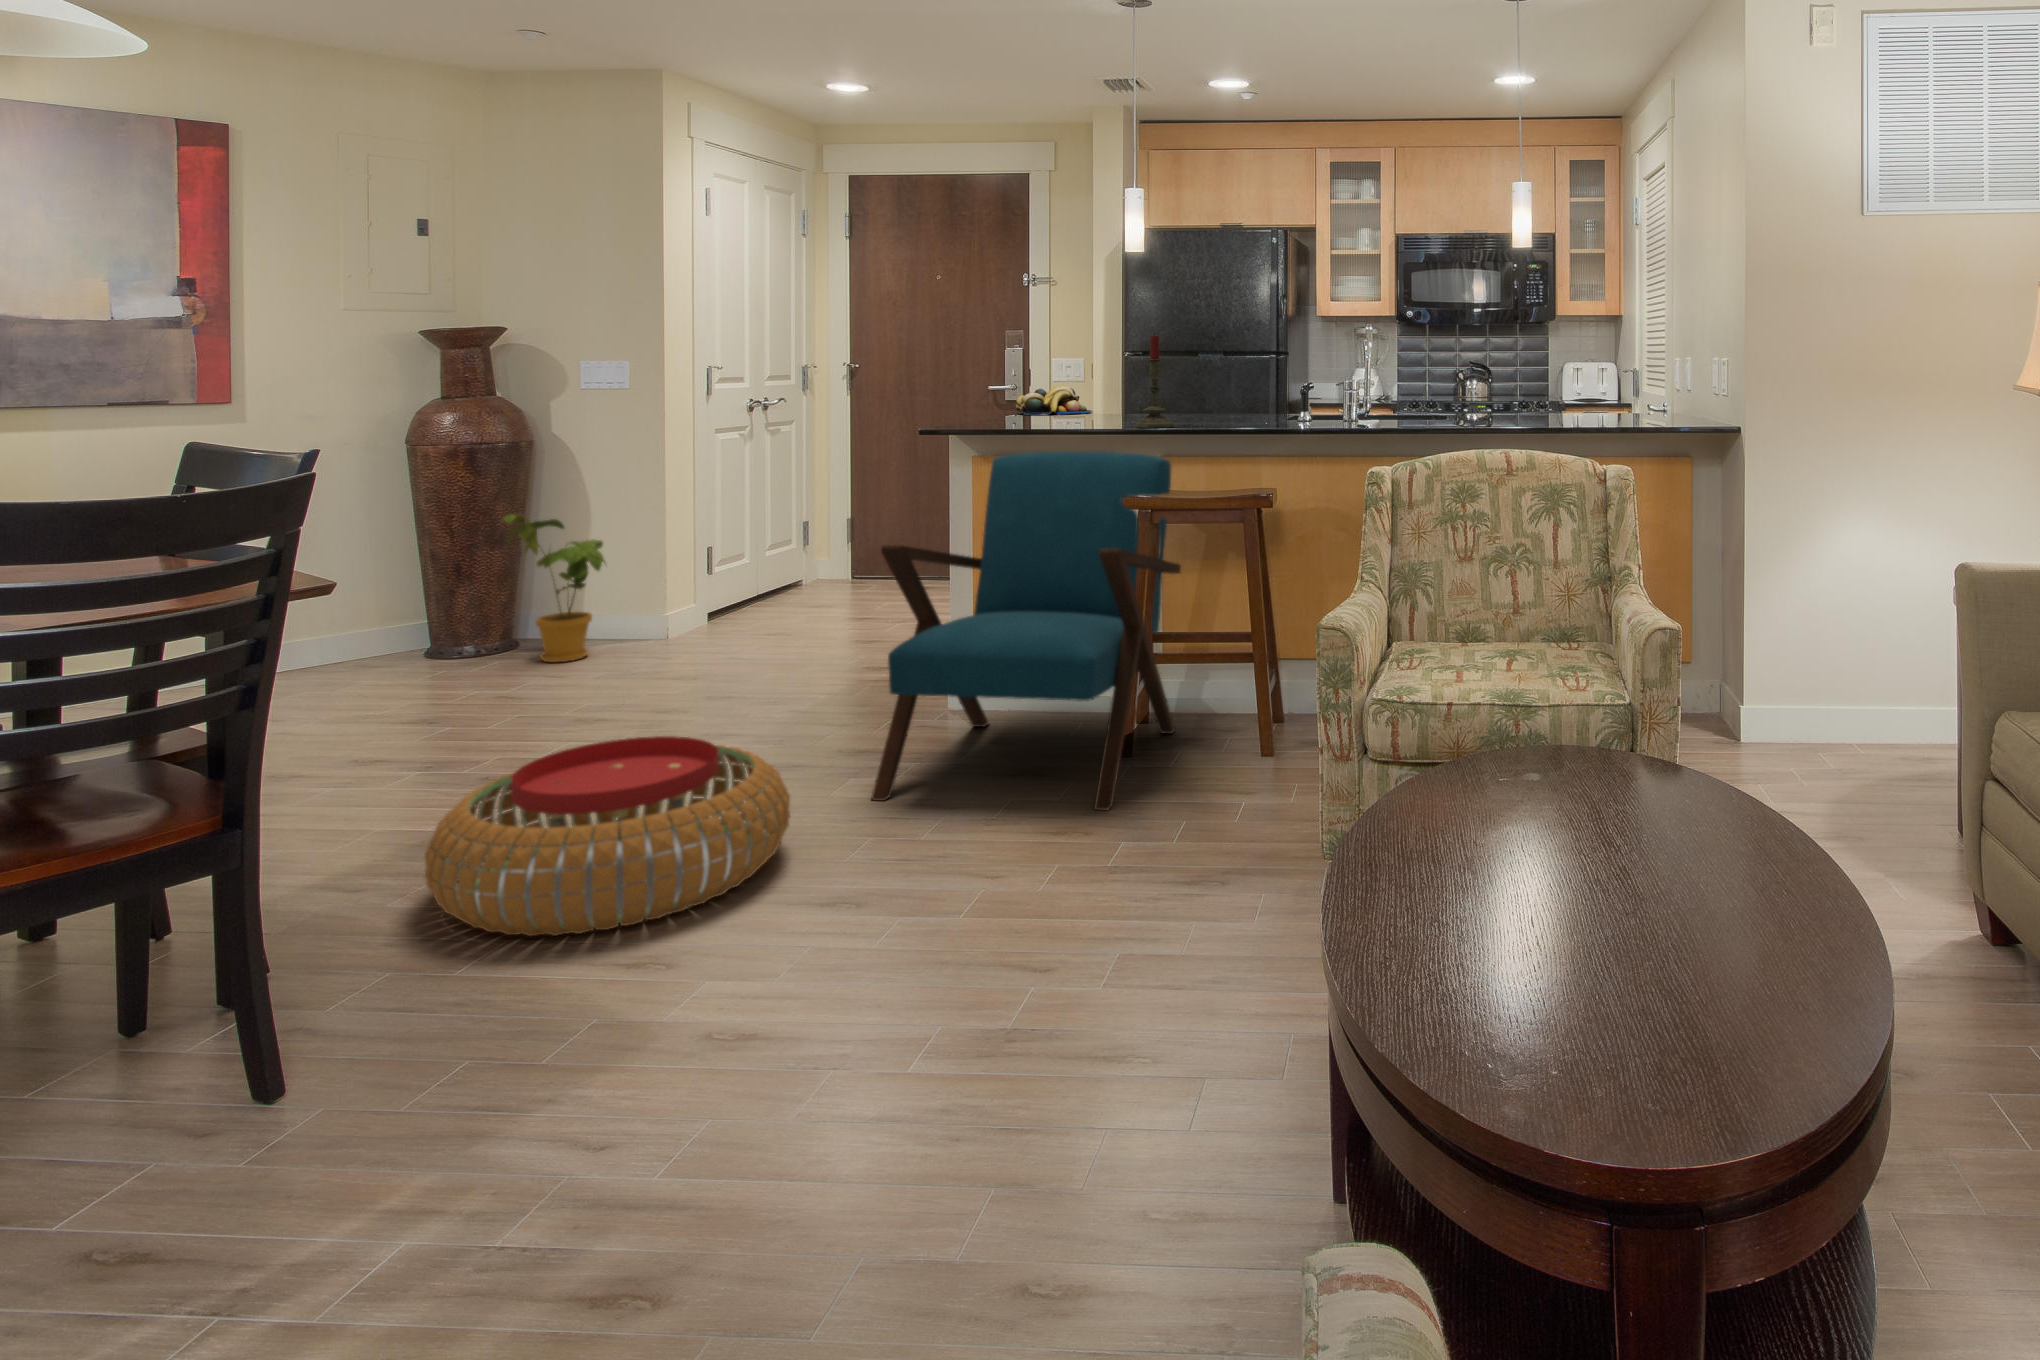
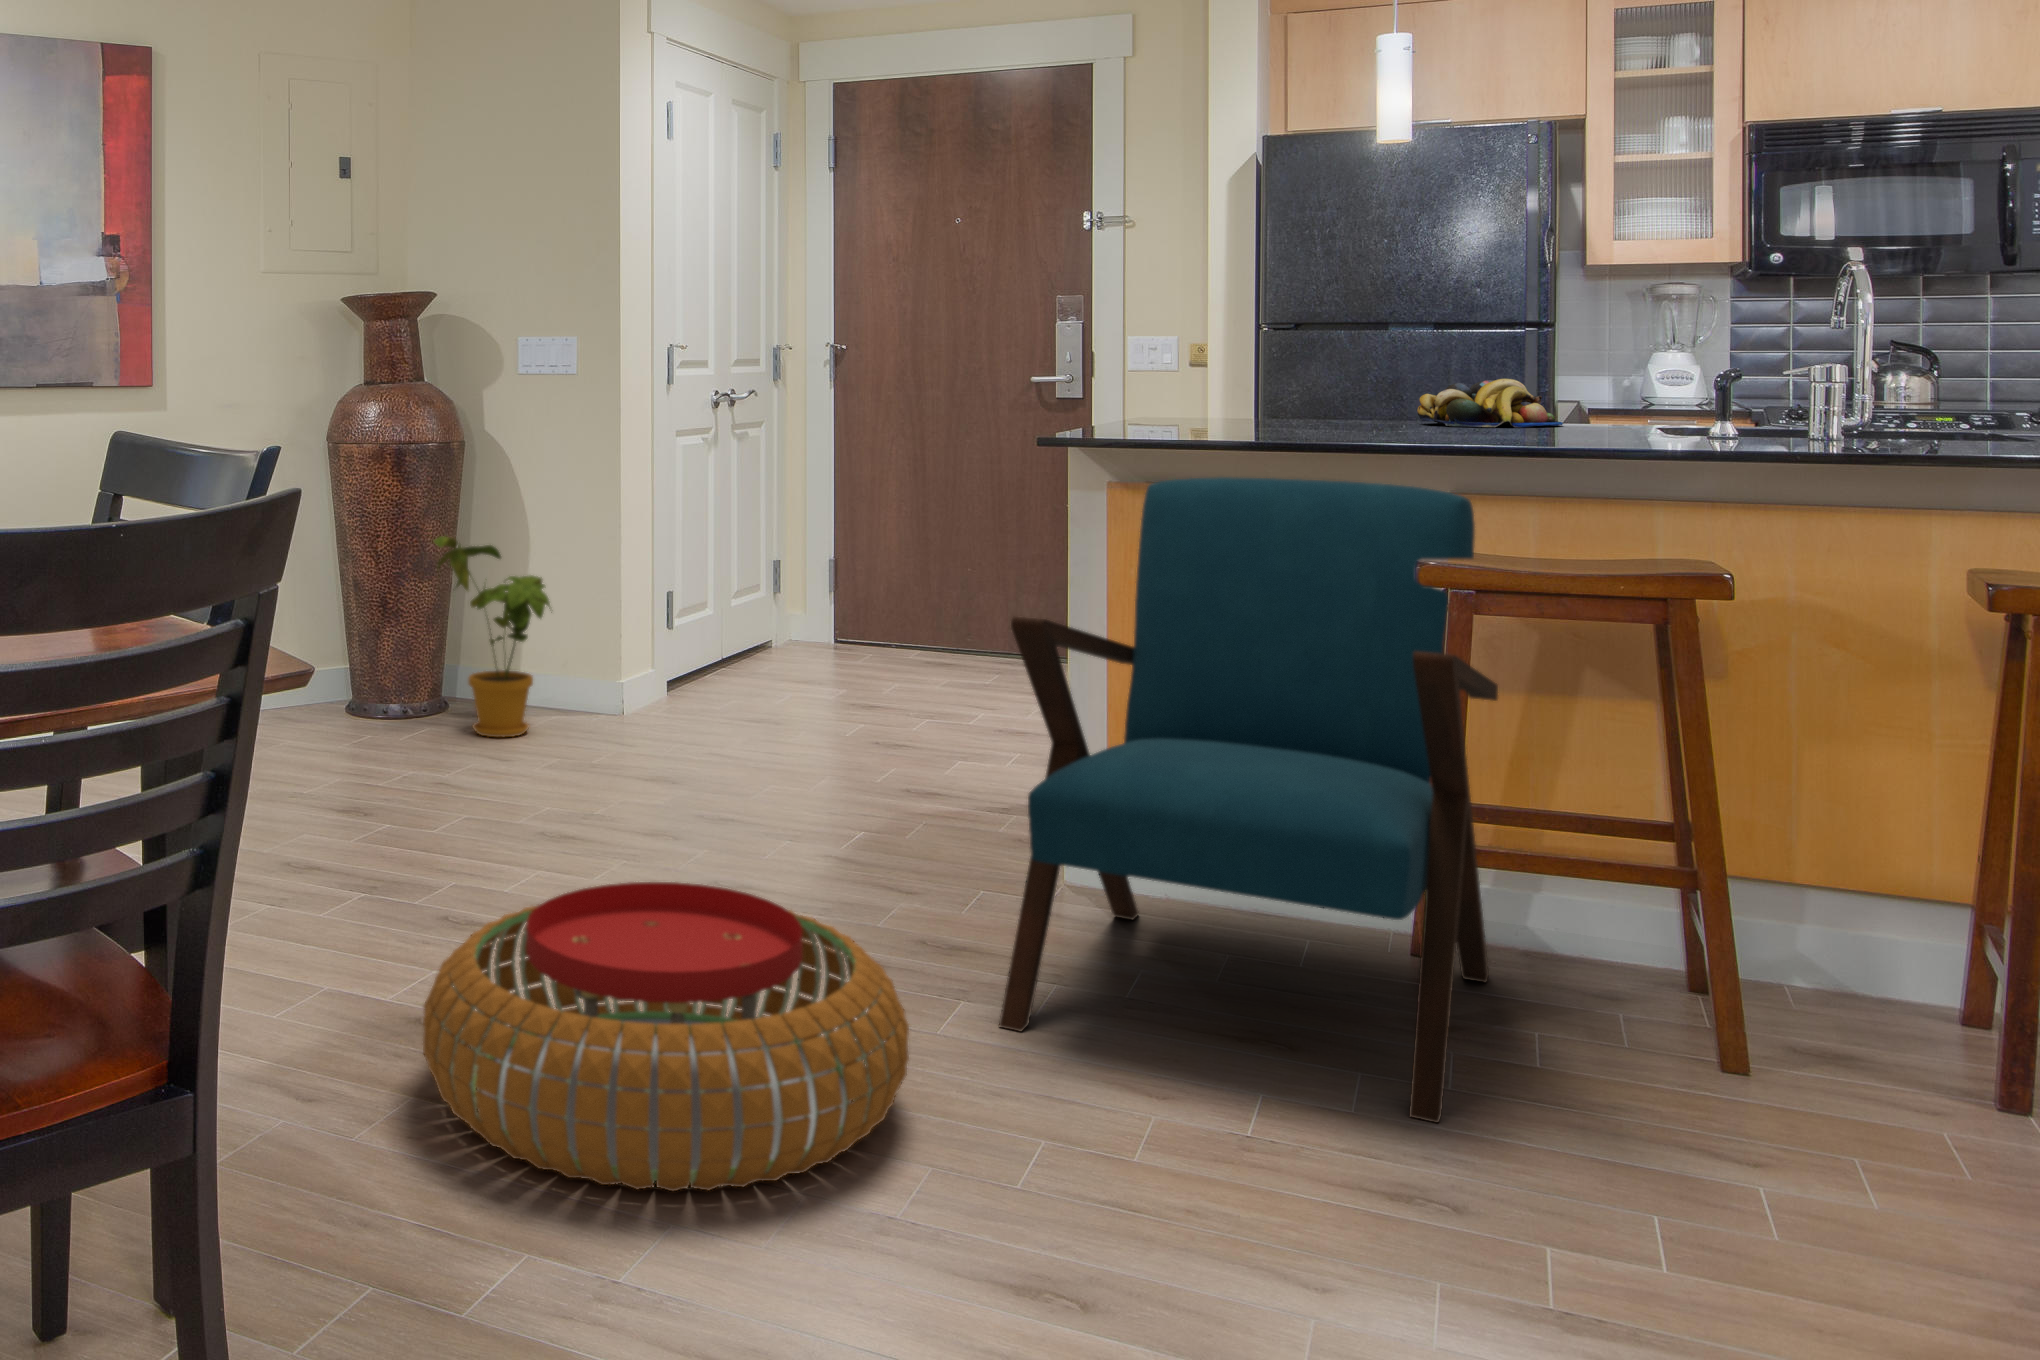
candle: present [1136,334,1173,428] -> none [1352,285,1421,445]
fruit bowl: present [1016,386,1092,415] -> present [1417,379,1563,427]

